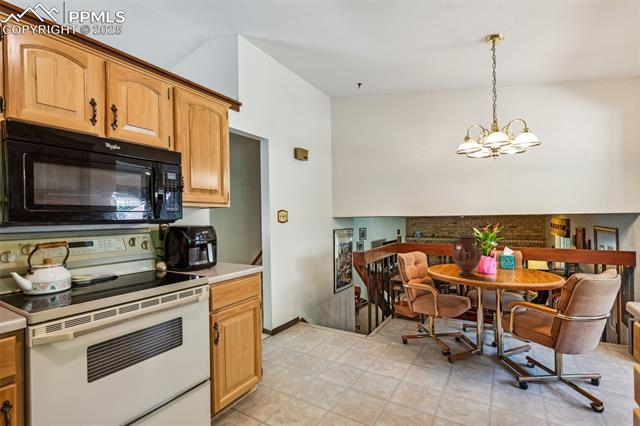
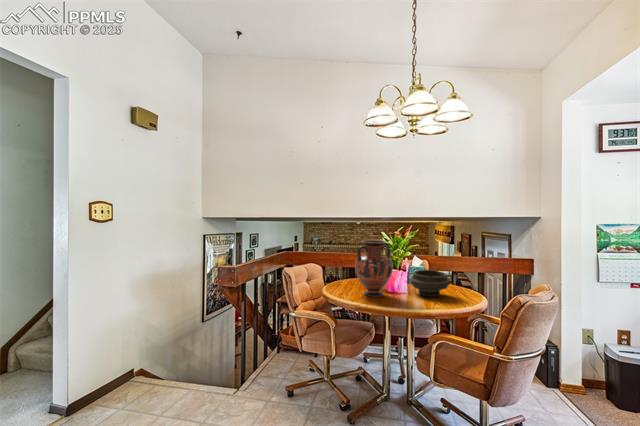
bowl: none [498,258,531,278] -> present [411,270,450,297]

